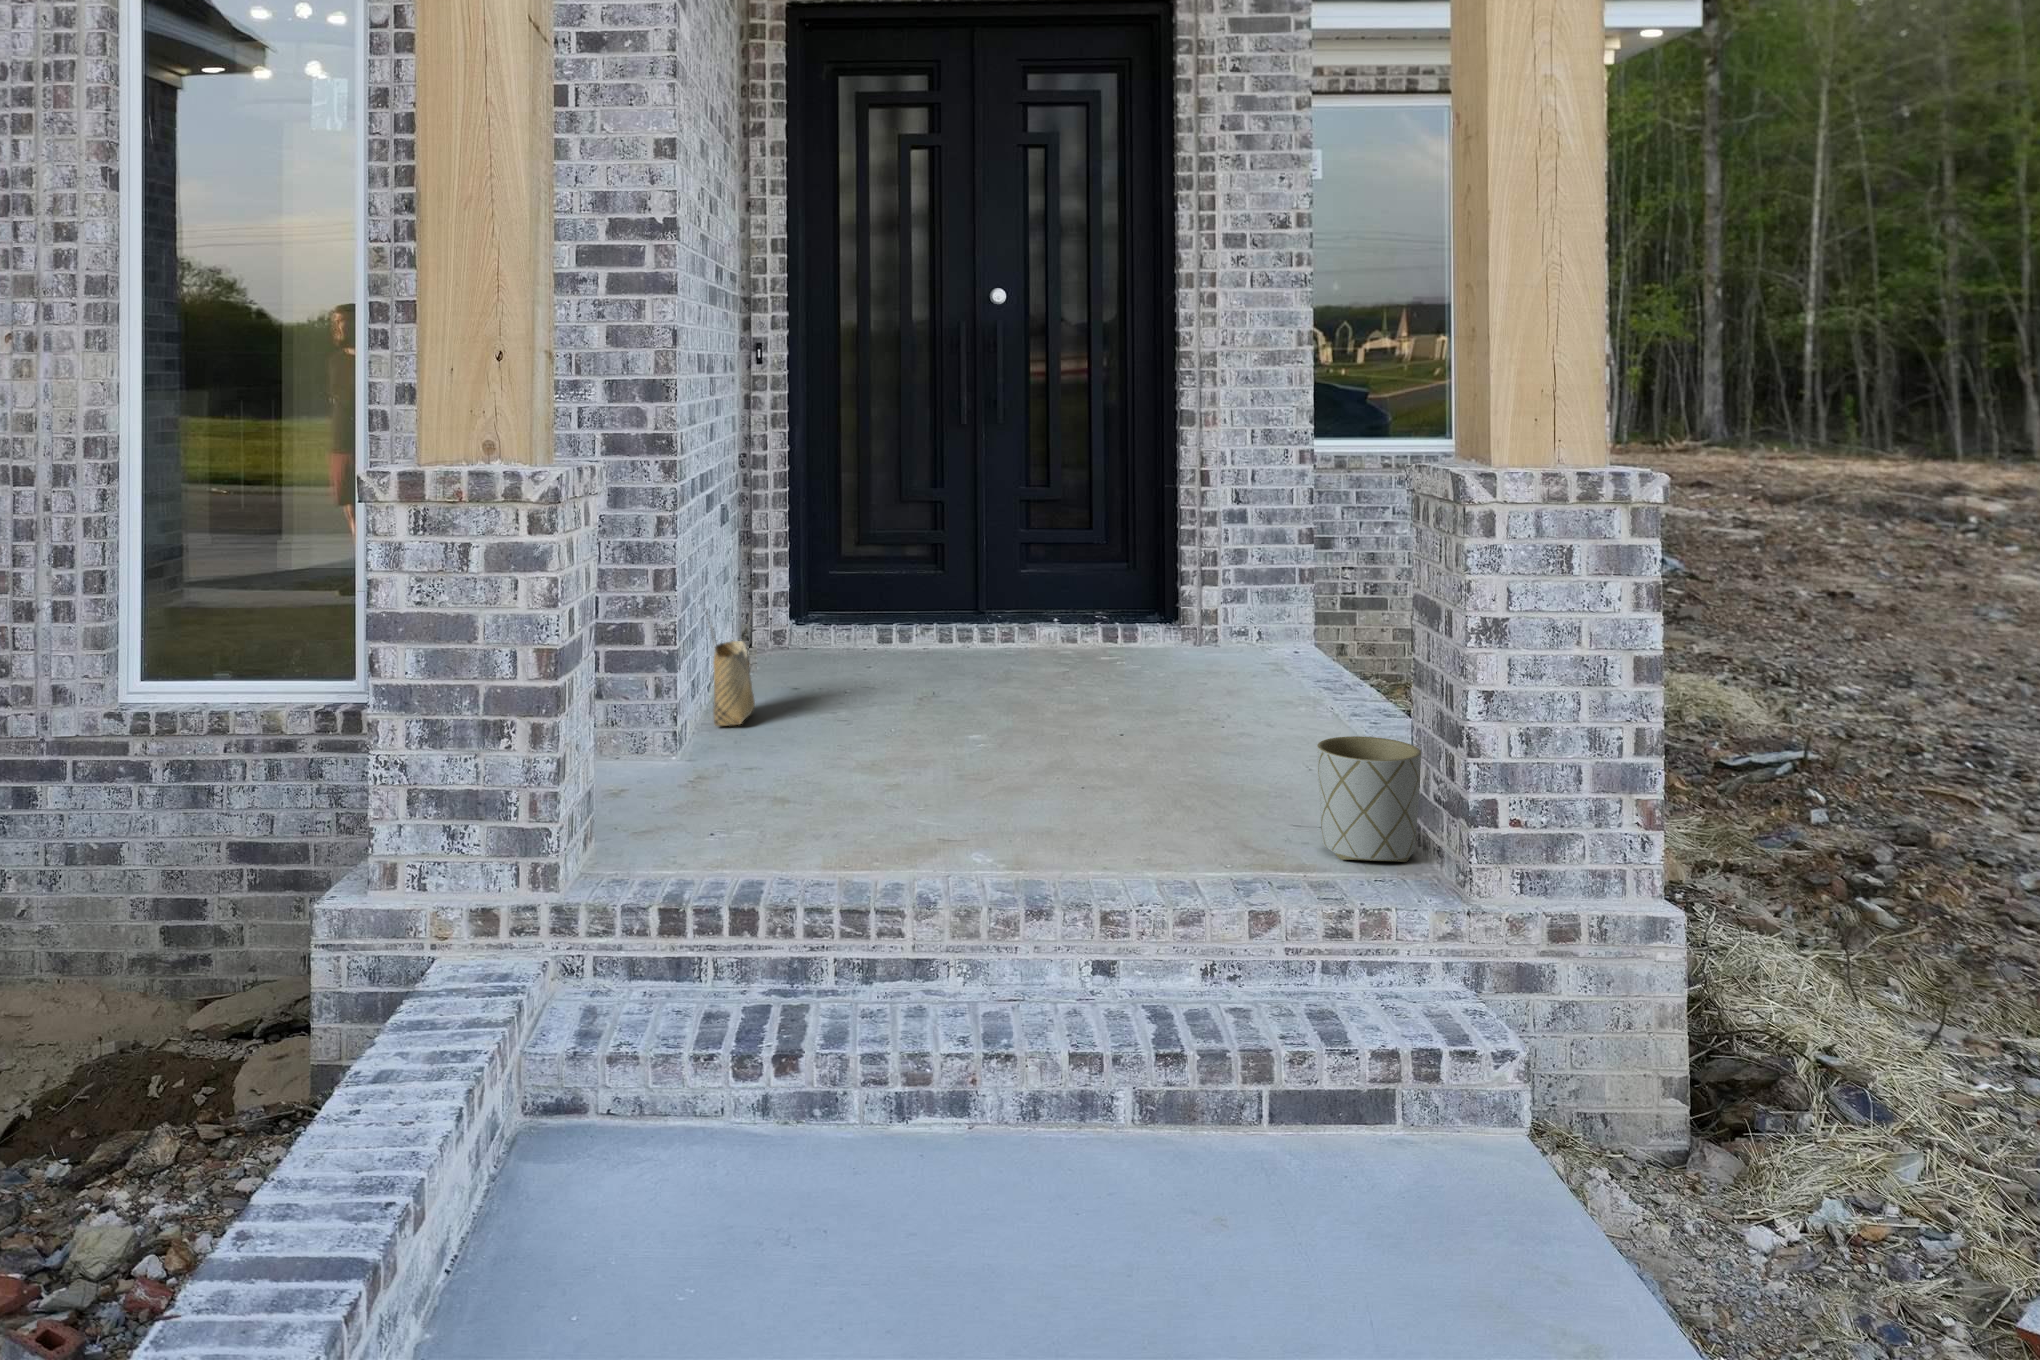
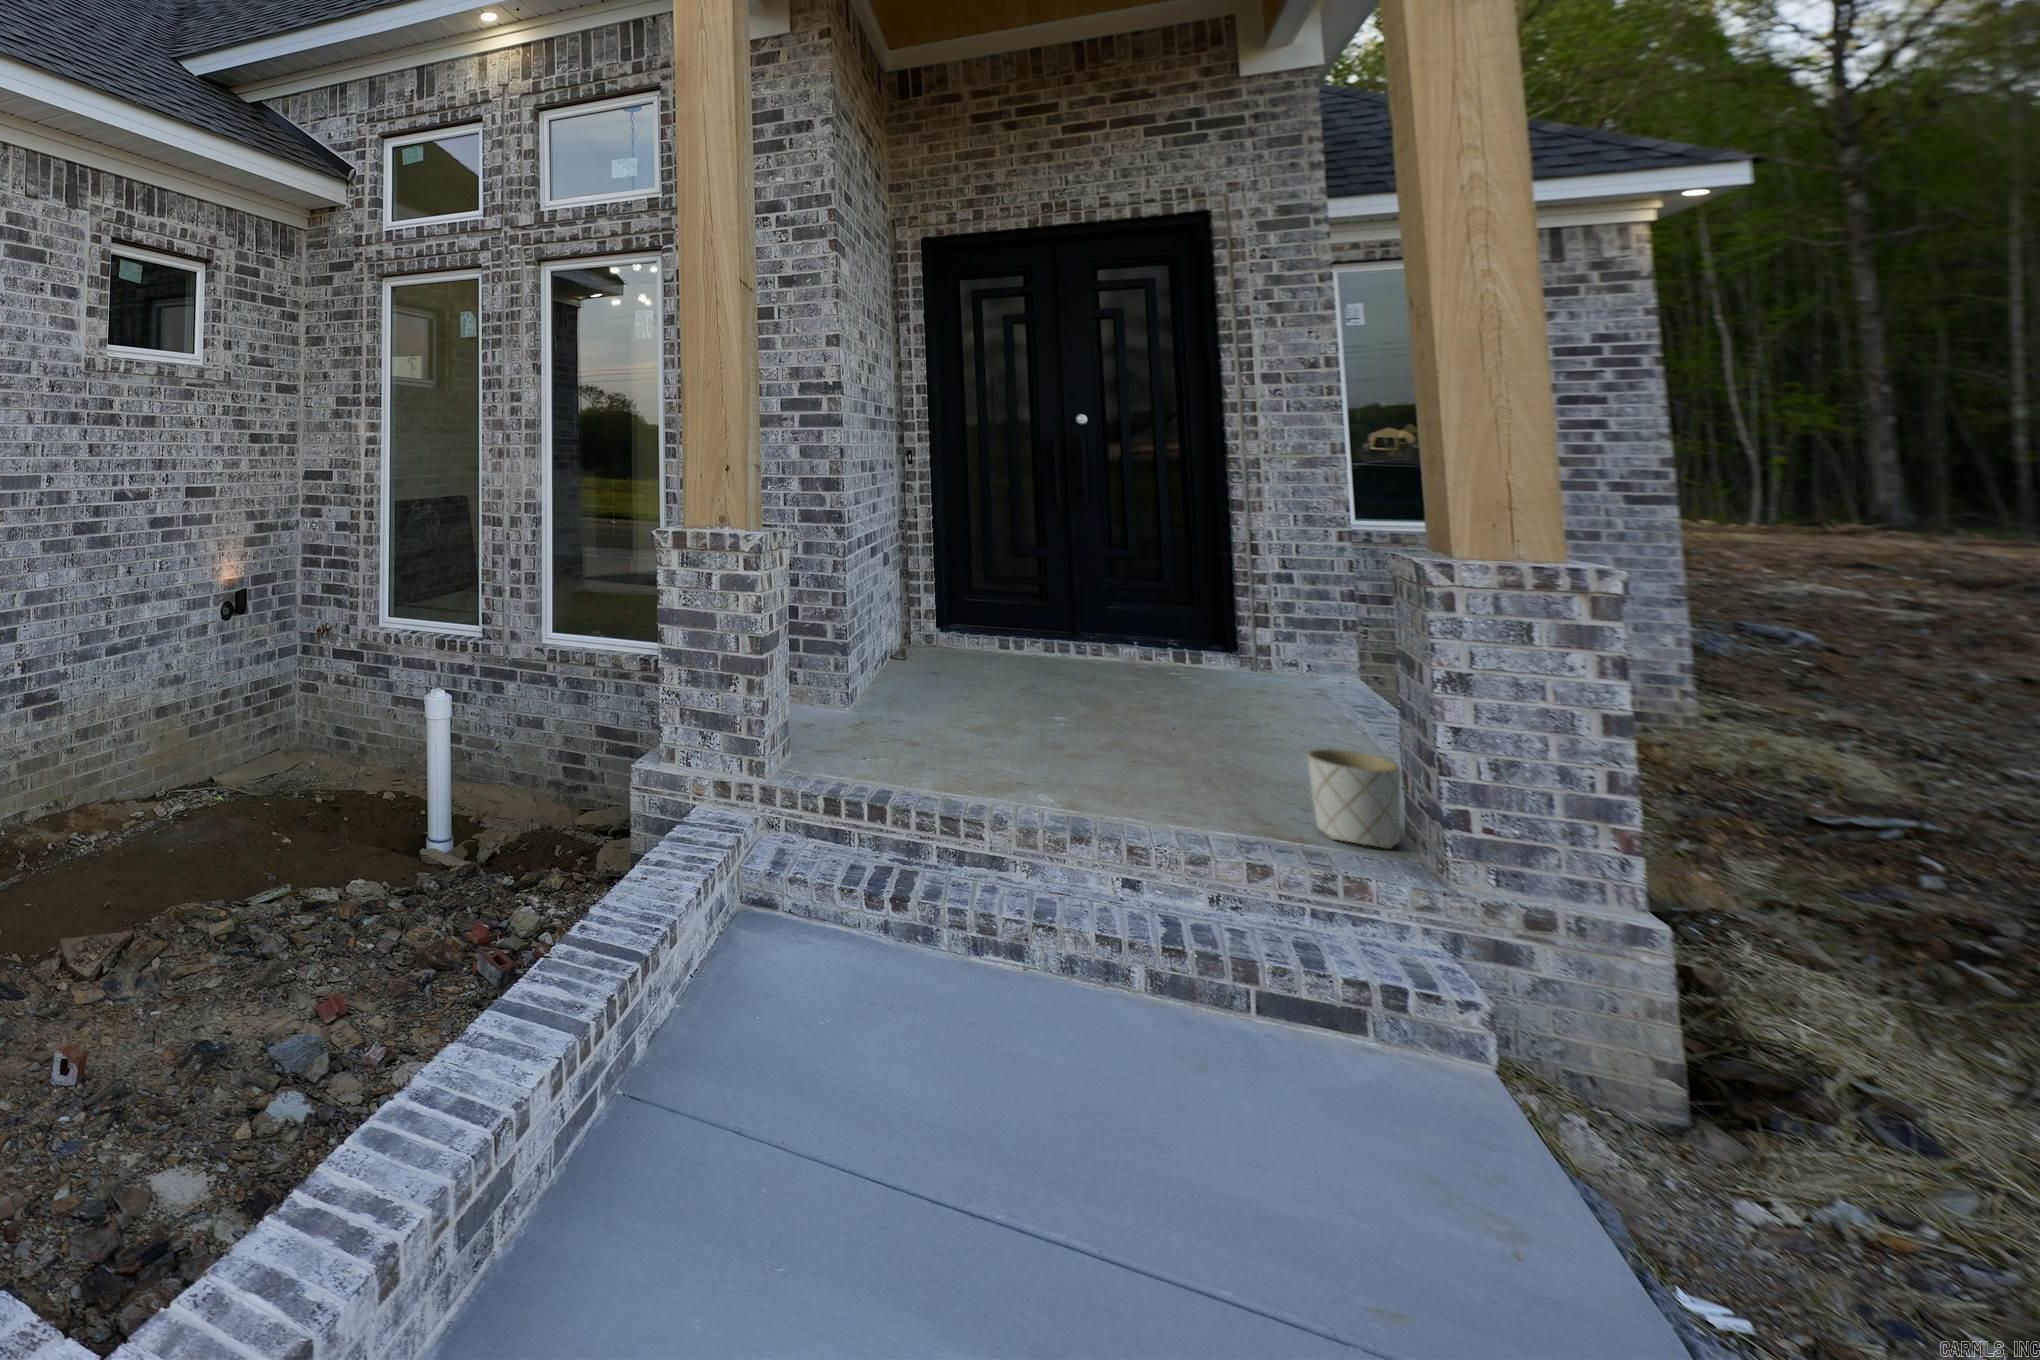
woven basket: present [709,613,755,726] -> none [870,620,905,696]

